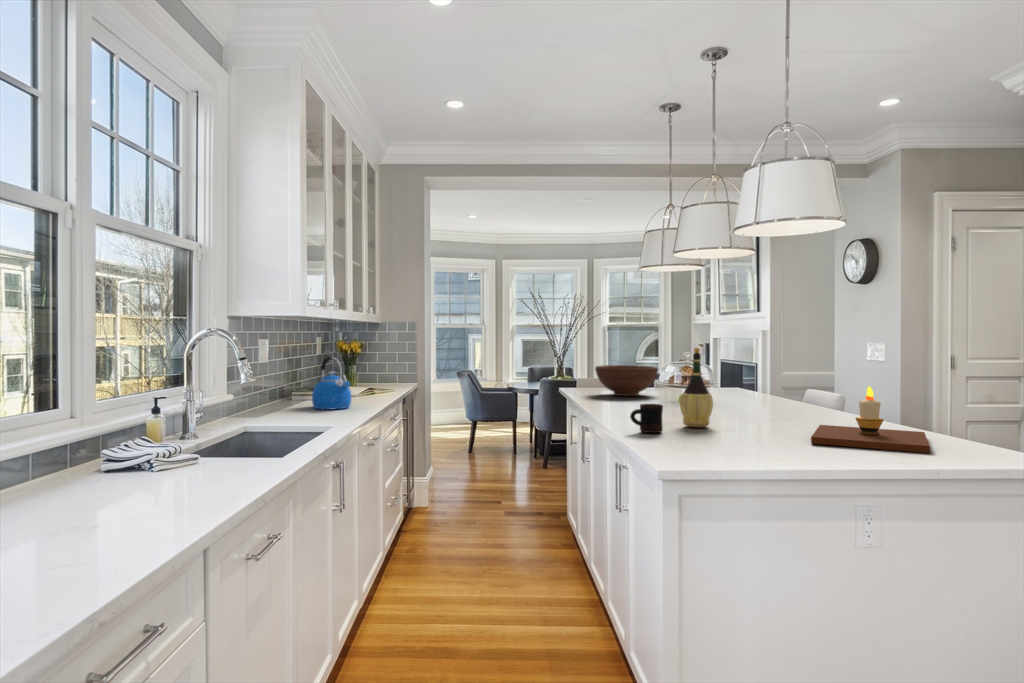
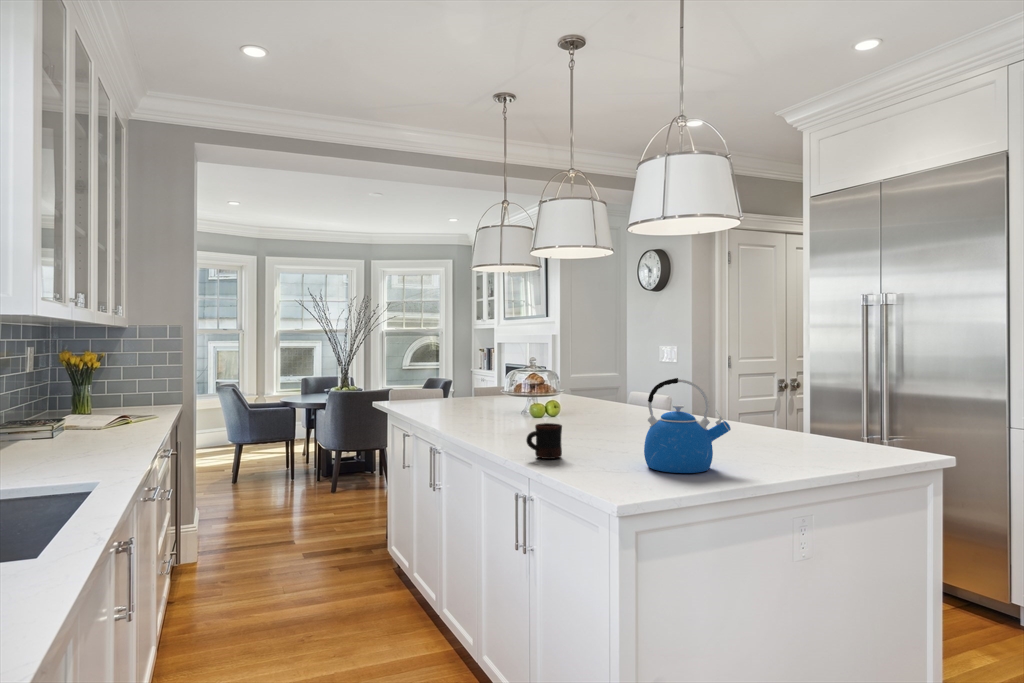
wine bottle: present [680,348,713,427] -> none [568,357,605,447]
kettle: present [312,356,351,410] -> present [644,378,731,473]
fruit bowl: present [595,365,658,396] -> none [425,375,496,411]
candle: present [811,386,930,453] -> none [710,395,843,463]

